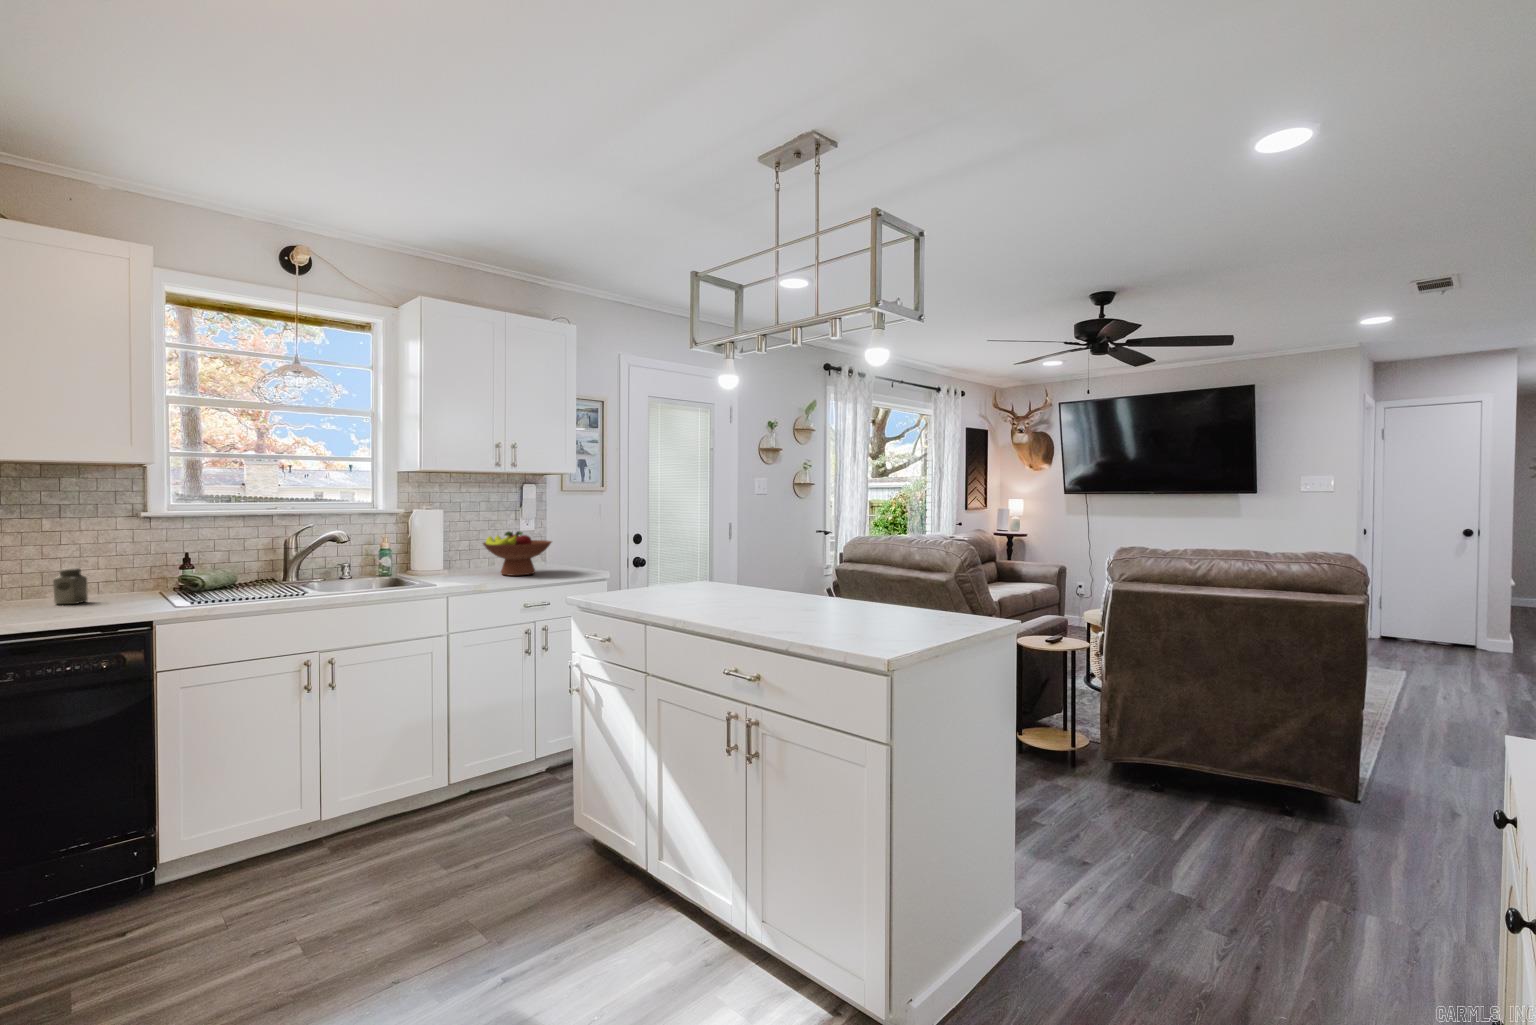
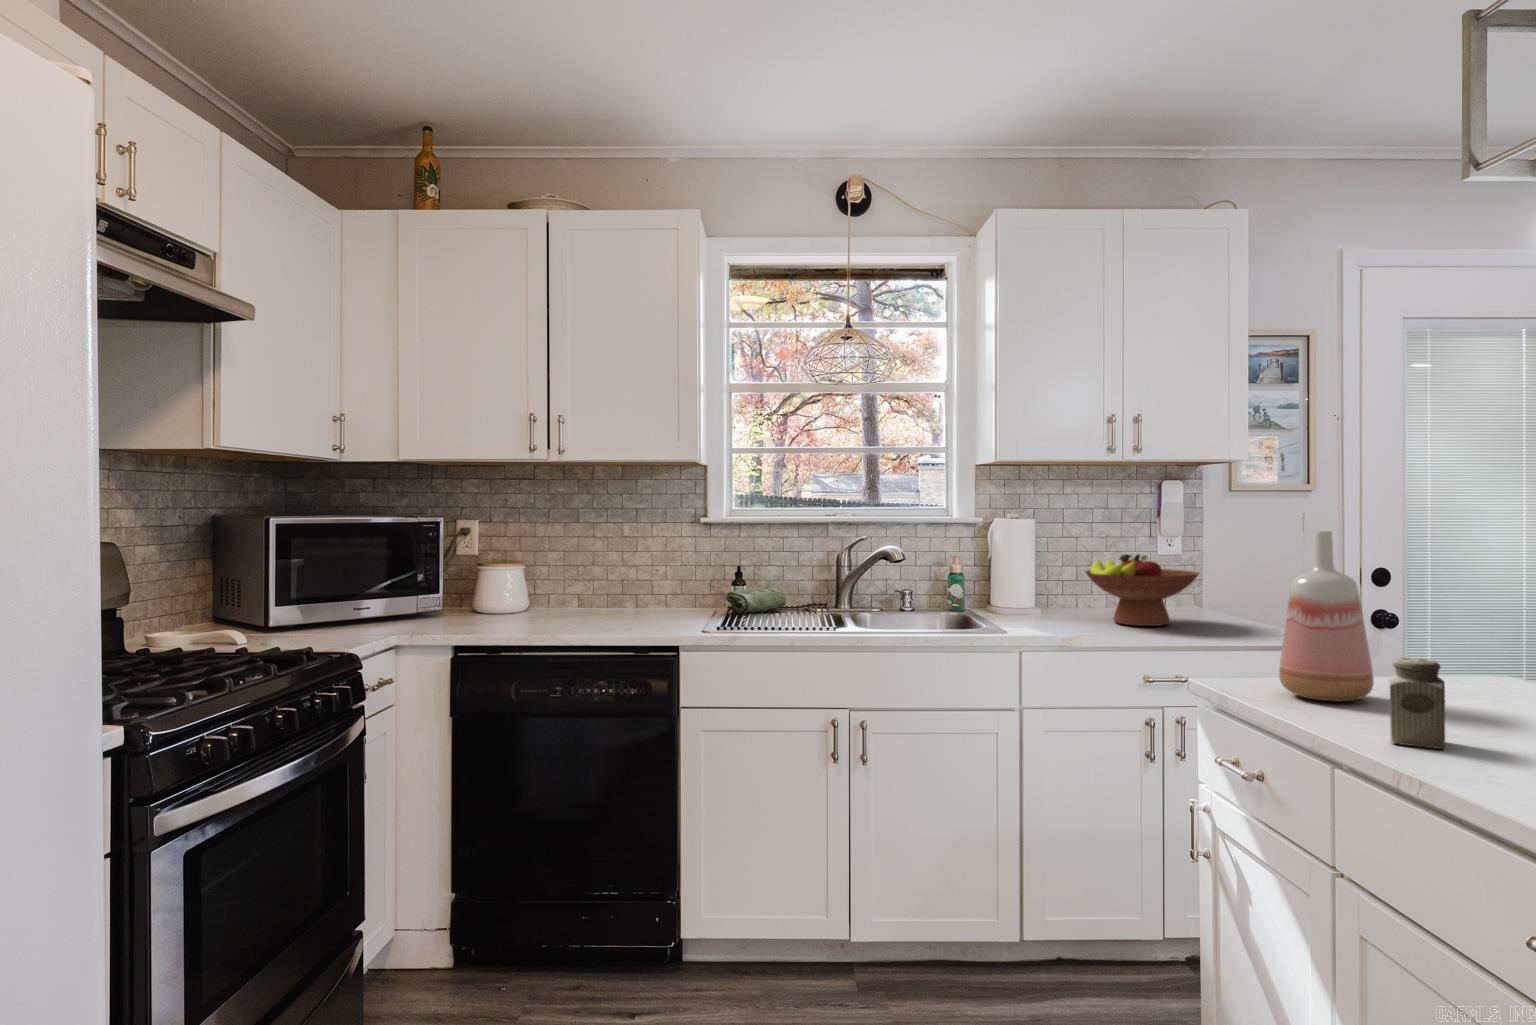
vase: none [613,516,654,599] -> present [1279,531,1374,701]
salt shaker: present [53,568,88,604] -> present [1389,658,1445,749]

